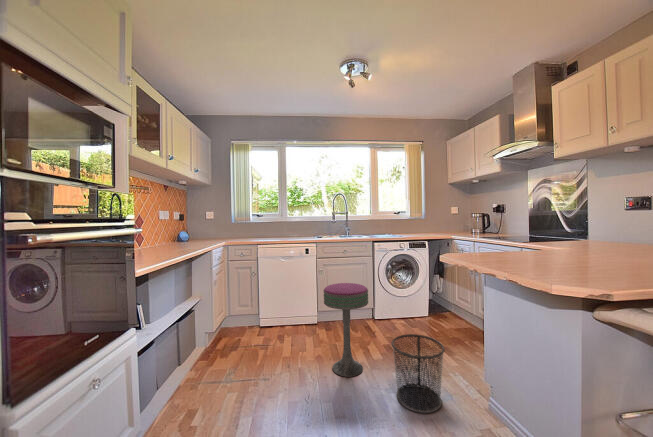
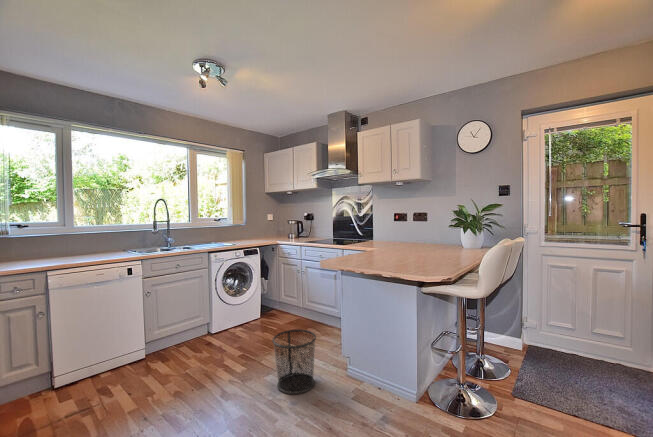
bar stool: present [324,283,368,377] -> none [190,298,240,397]

